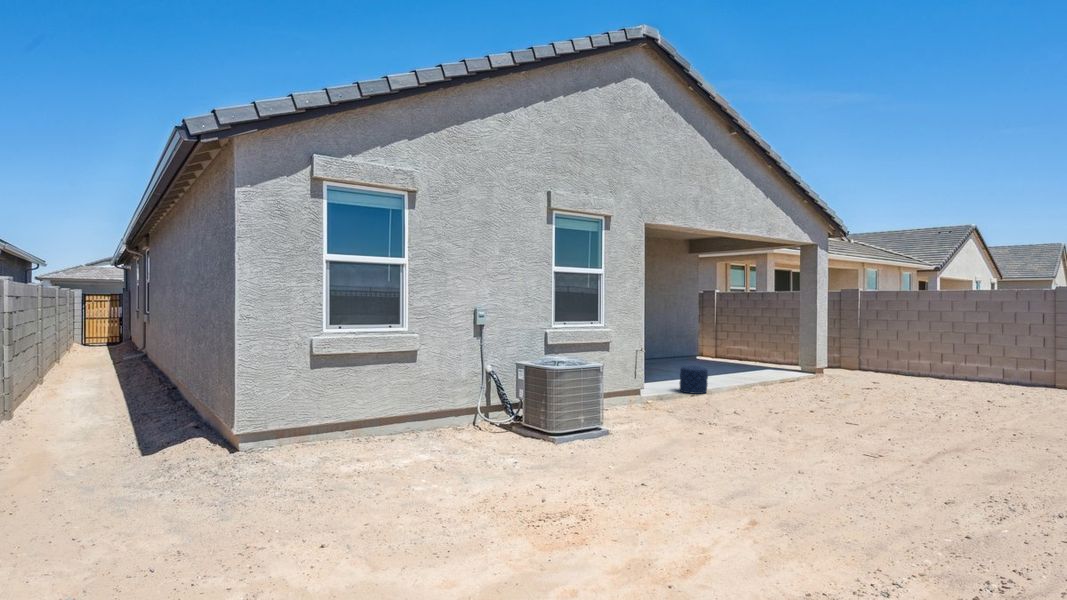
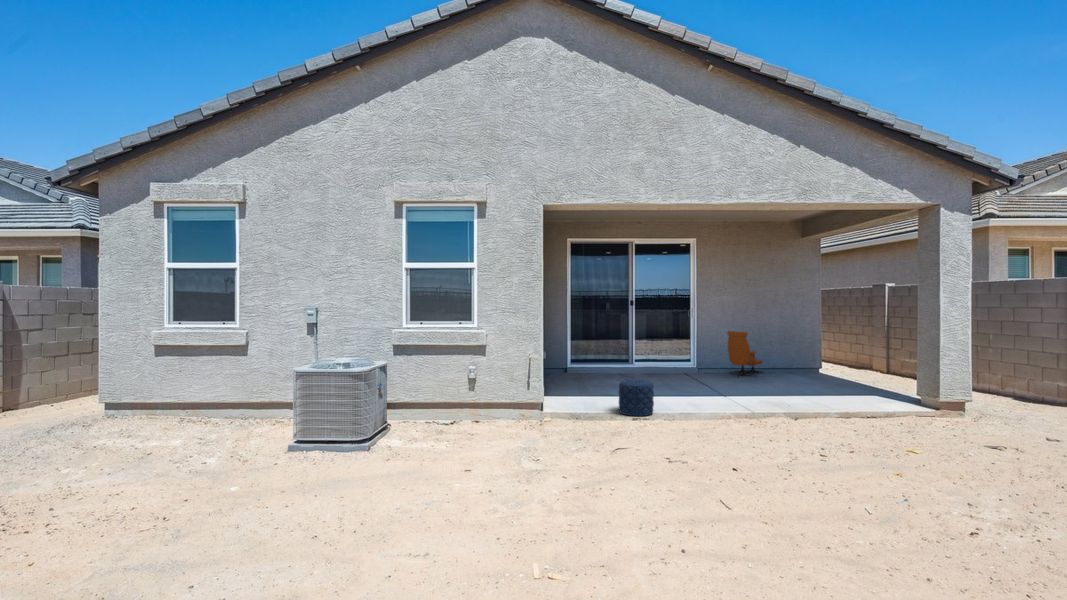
lounge chair: none [654,327,677,364] -> present [727,331,763,375]

